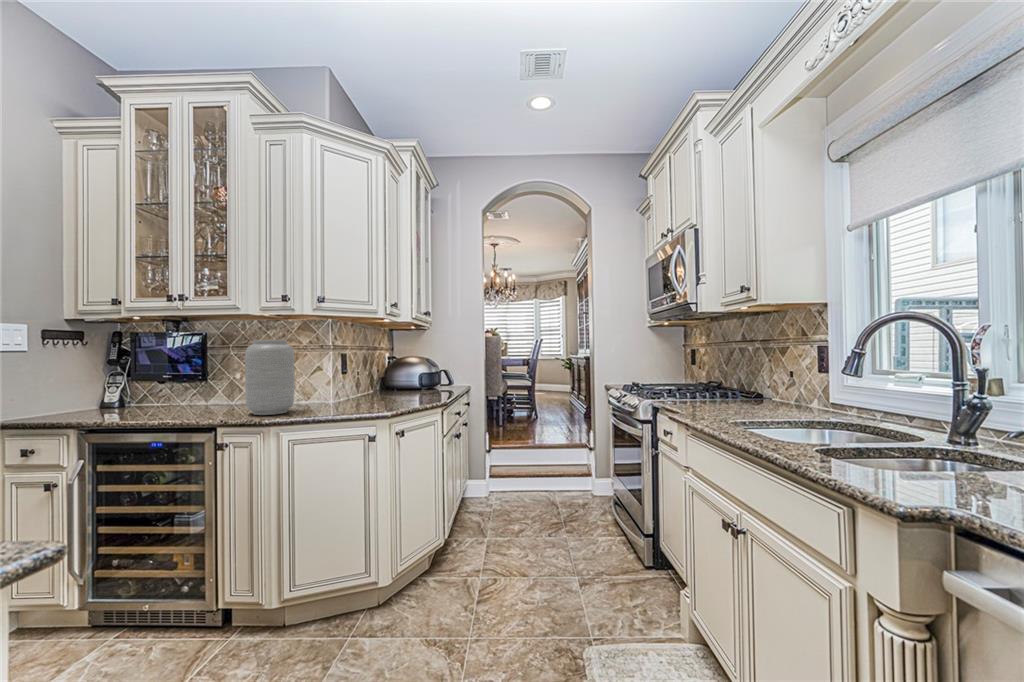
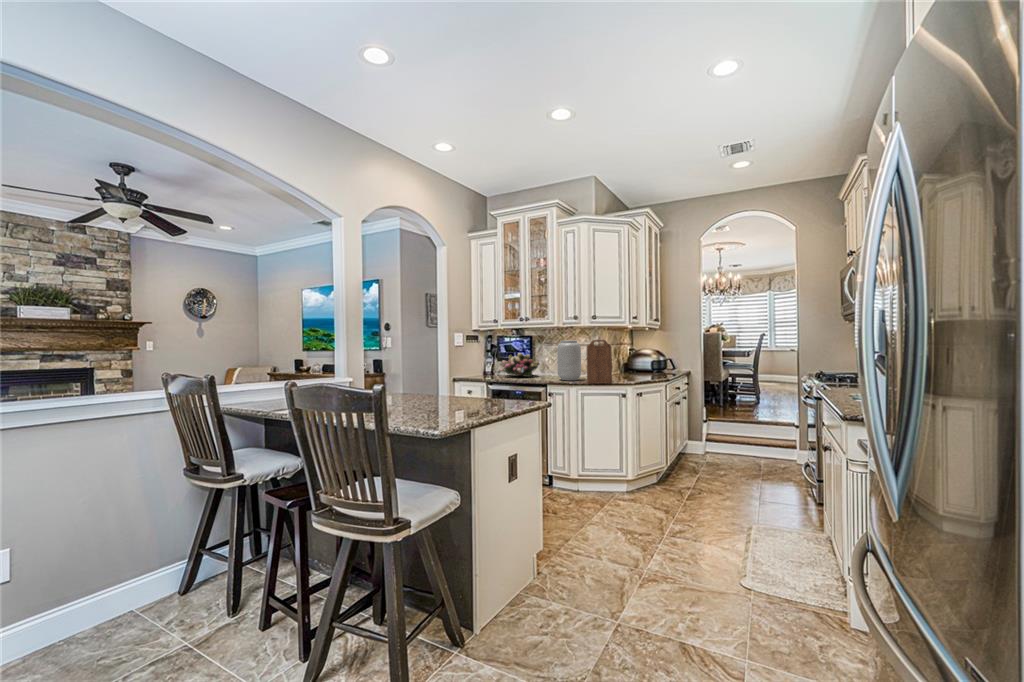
cutting board: none [299,338,350,421] -> present [587,340,612,384]
flower arrangement: none [117,364,215,411] -> present [500,353,539,377]

